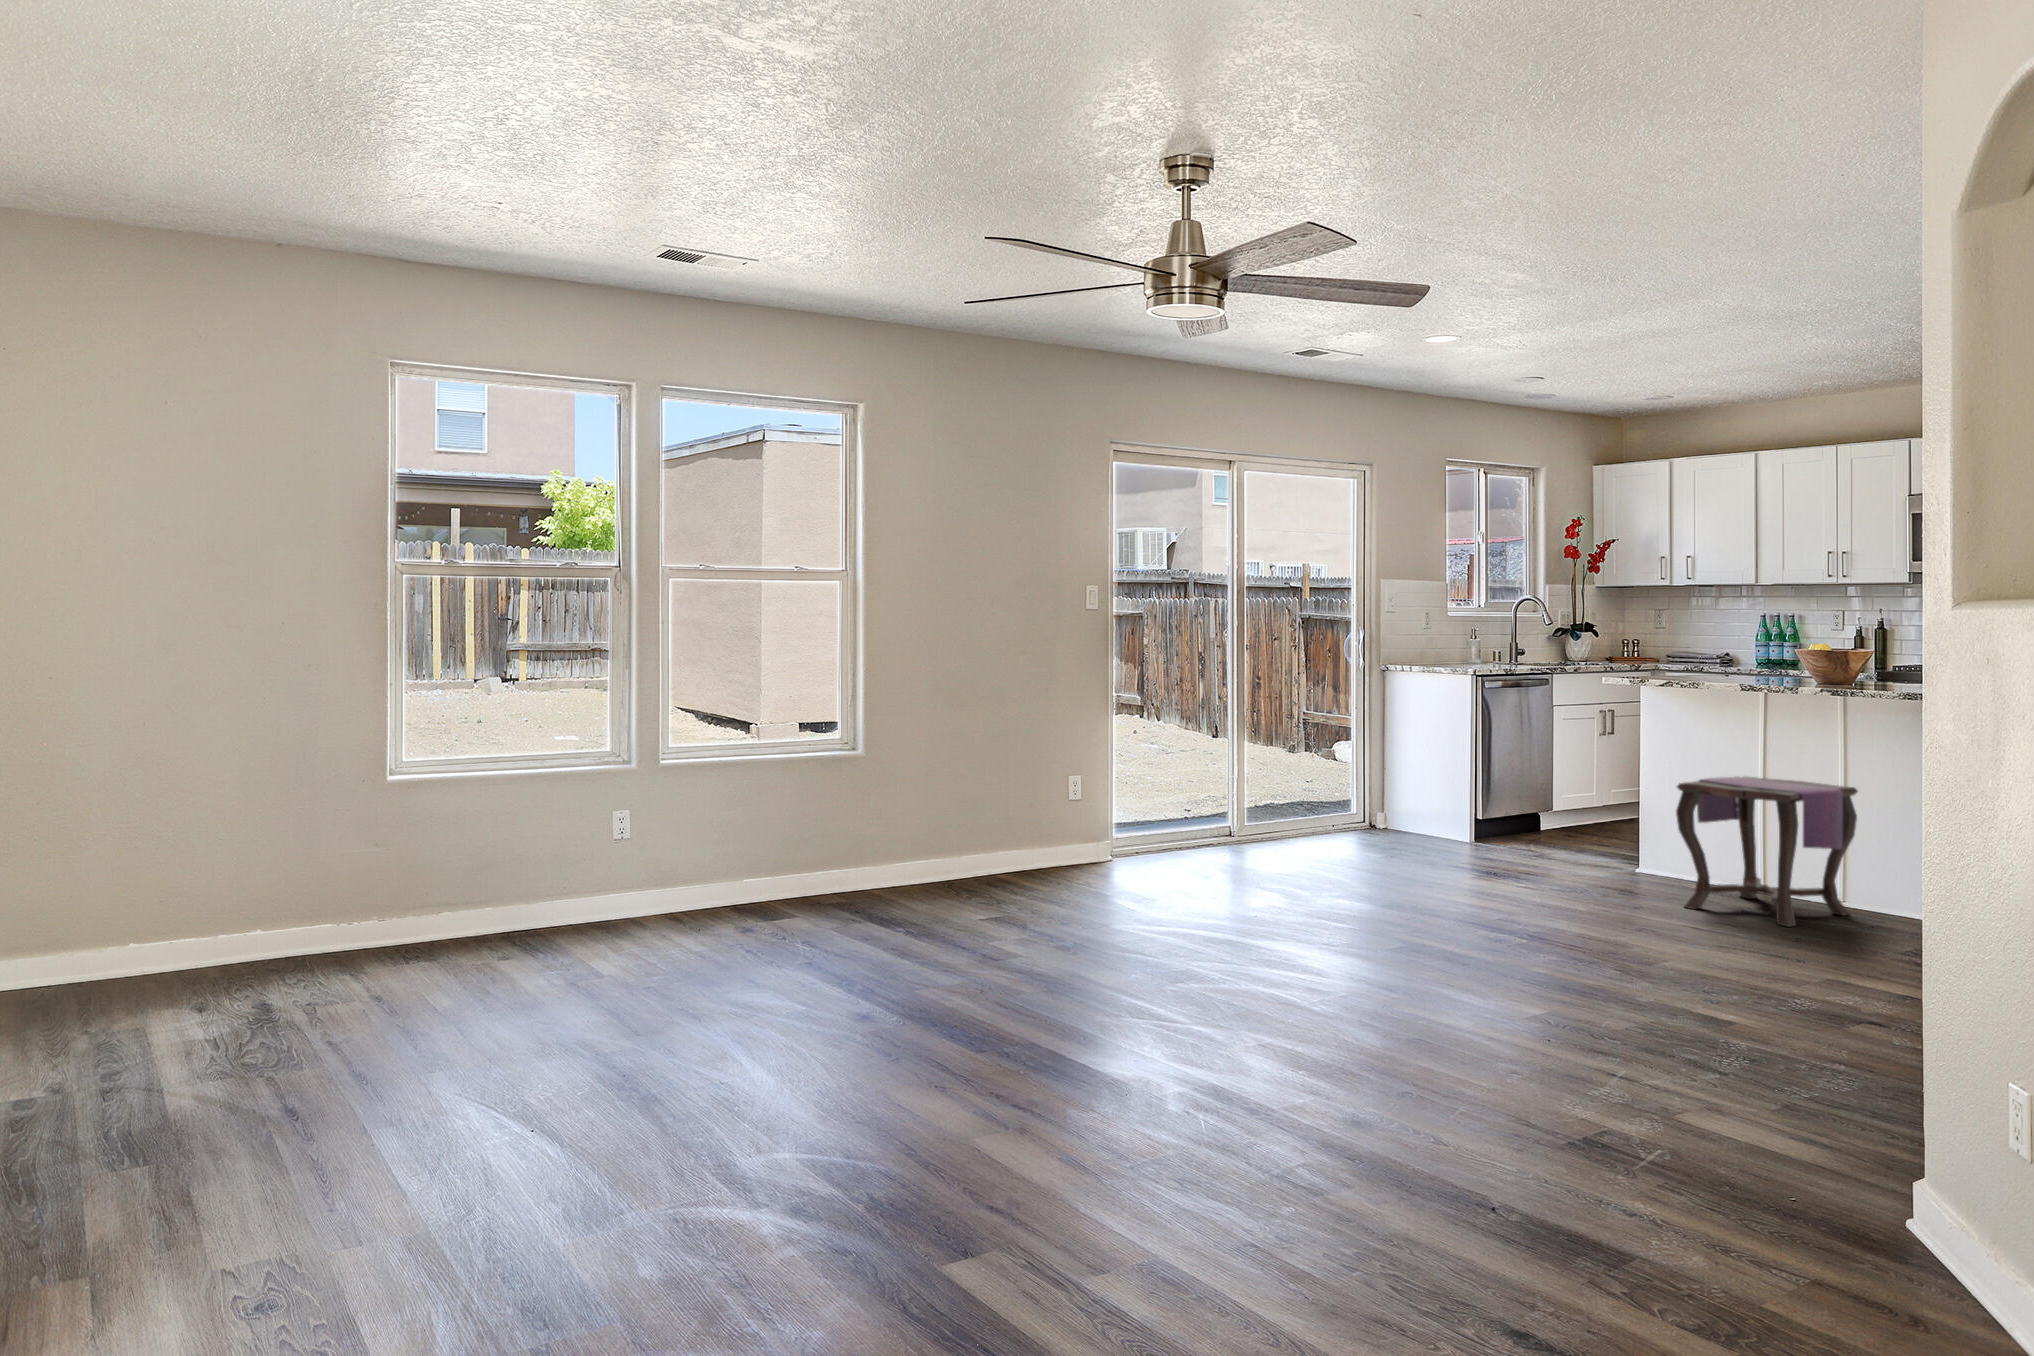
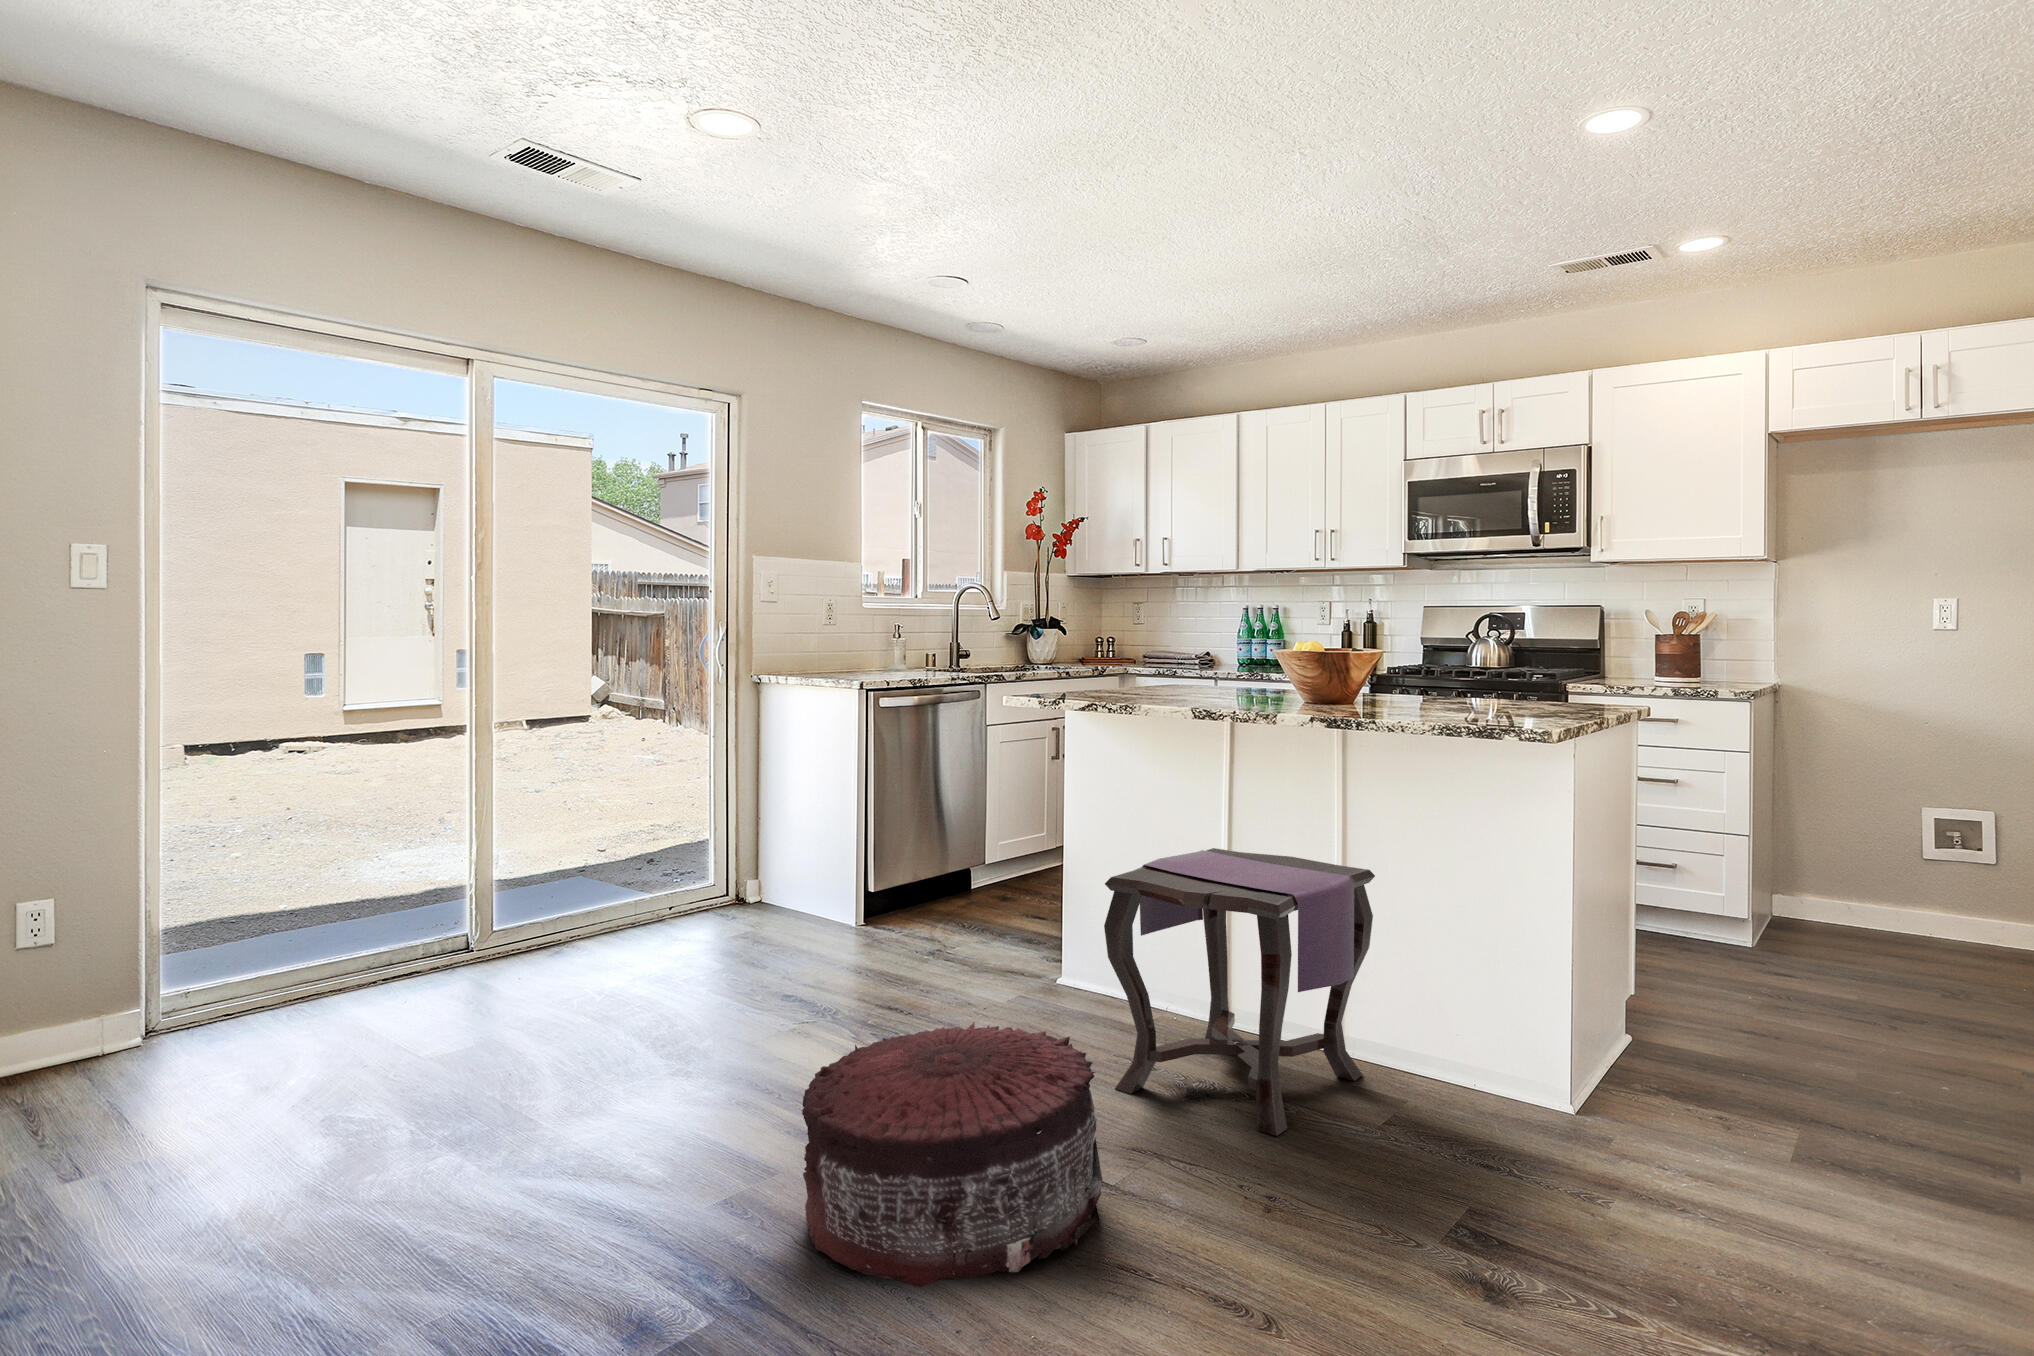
pouf: none [1527,848,1689,944] -> present [802,1022,1102,1287]

